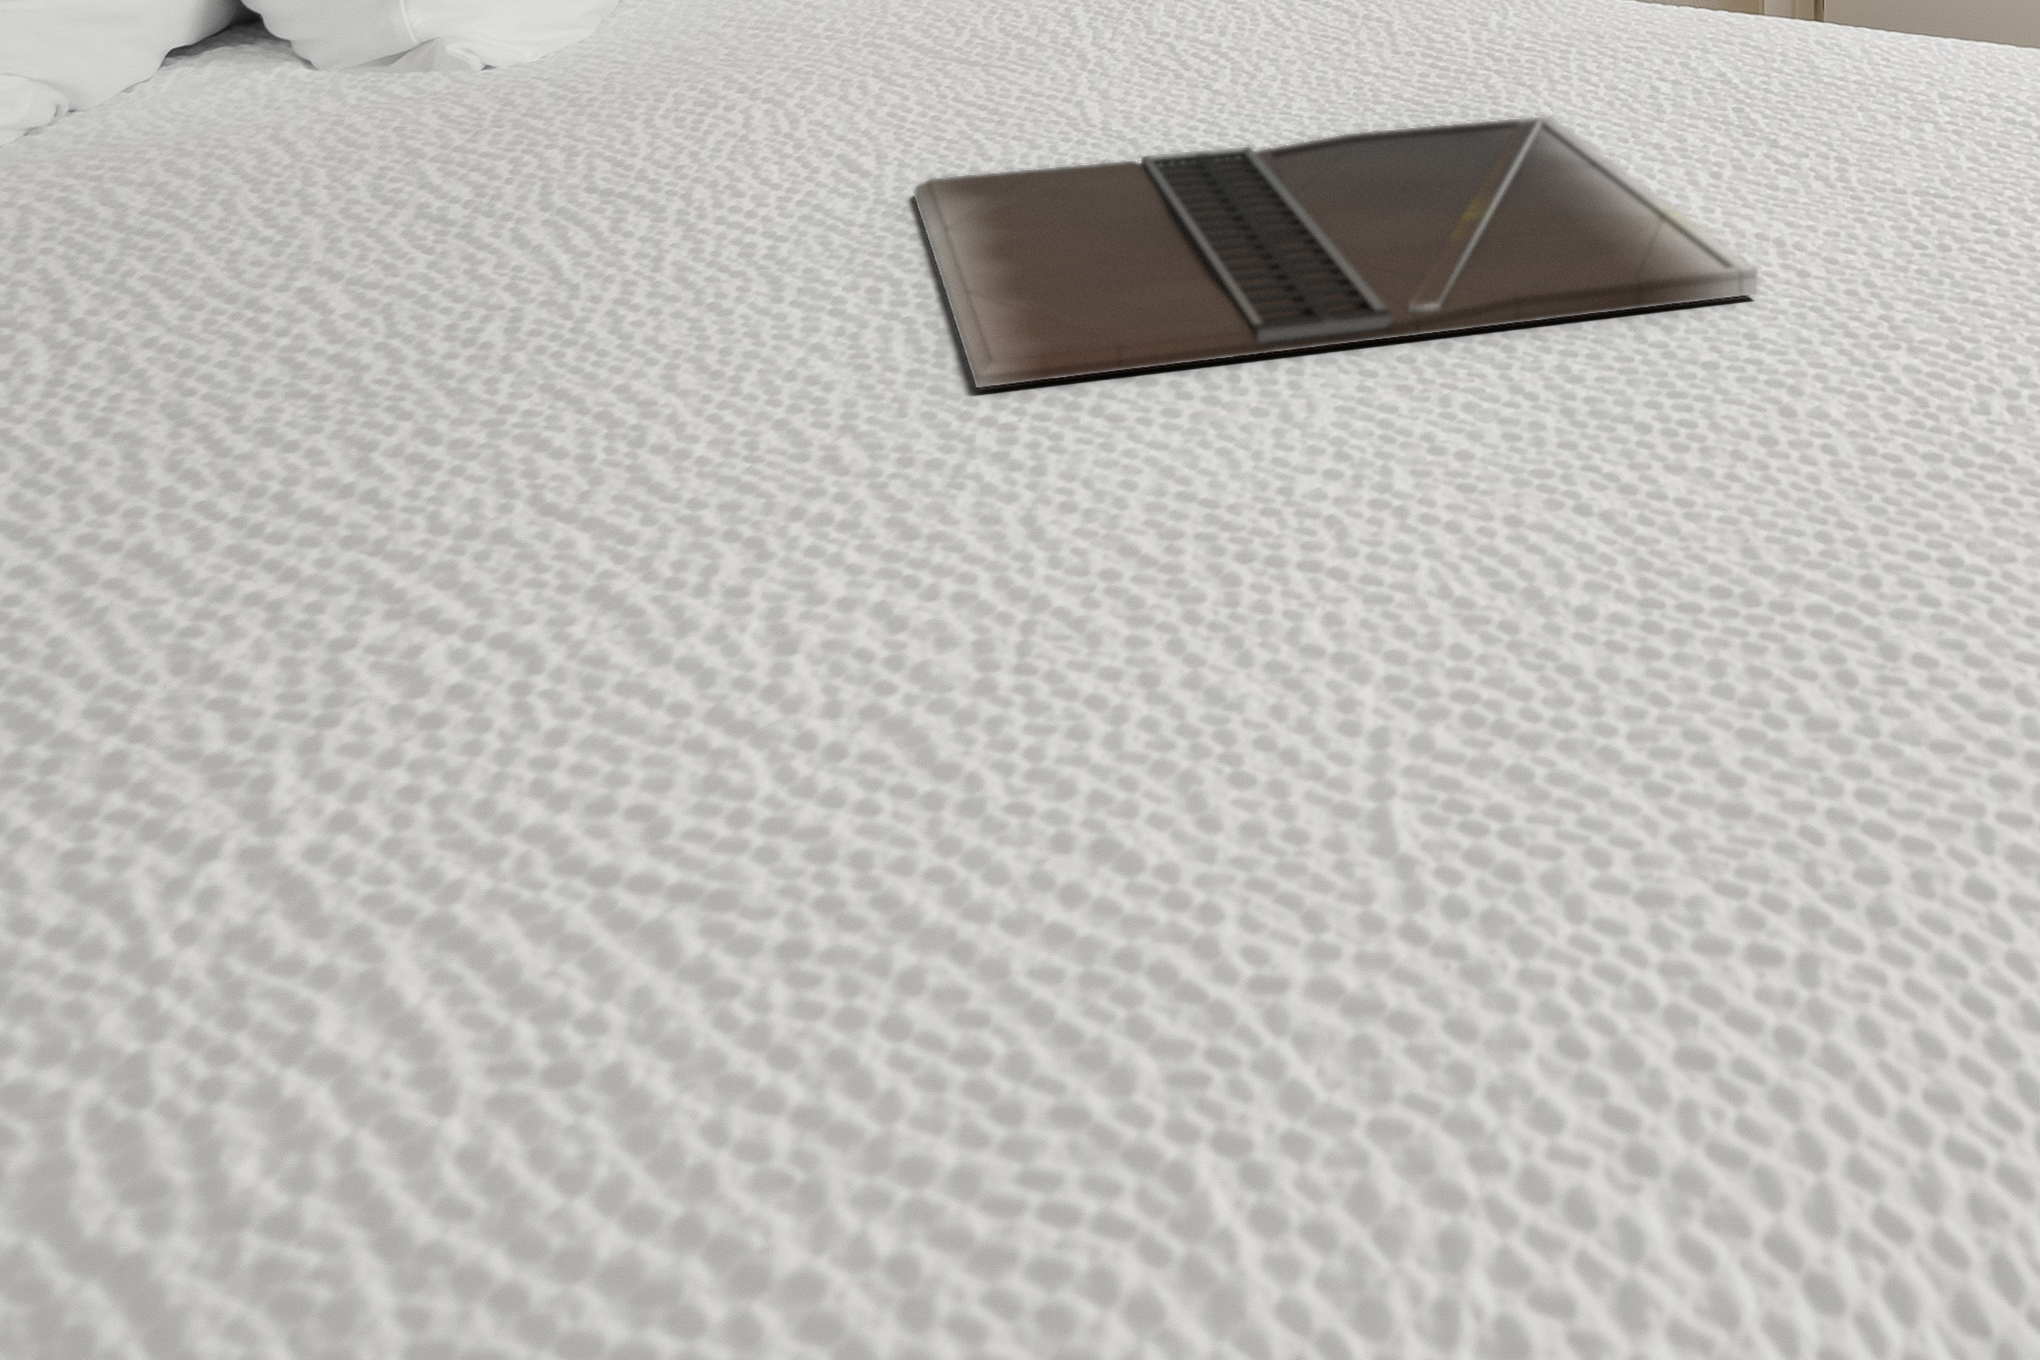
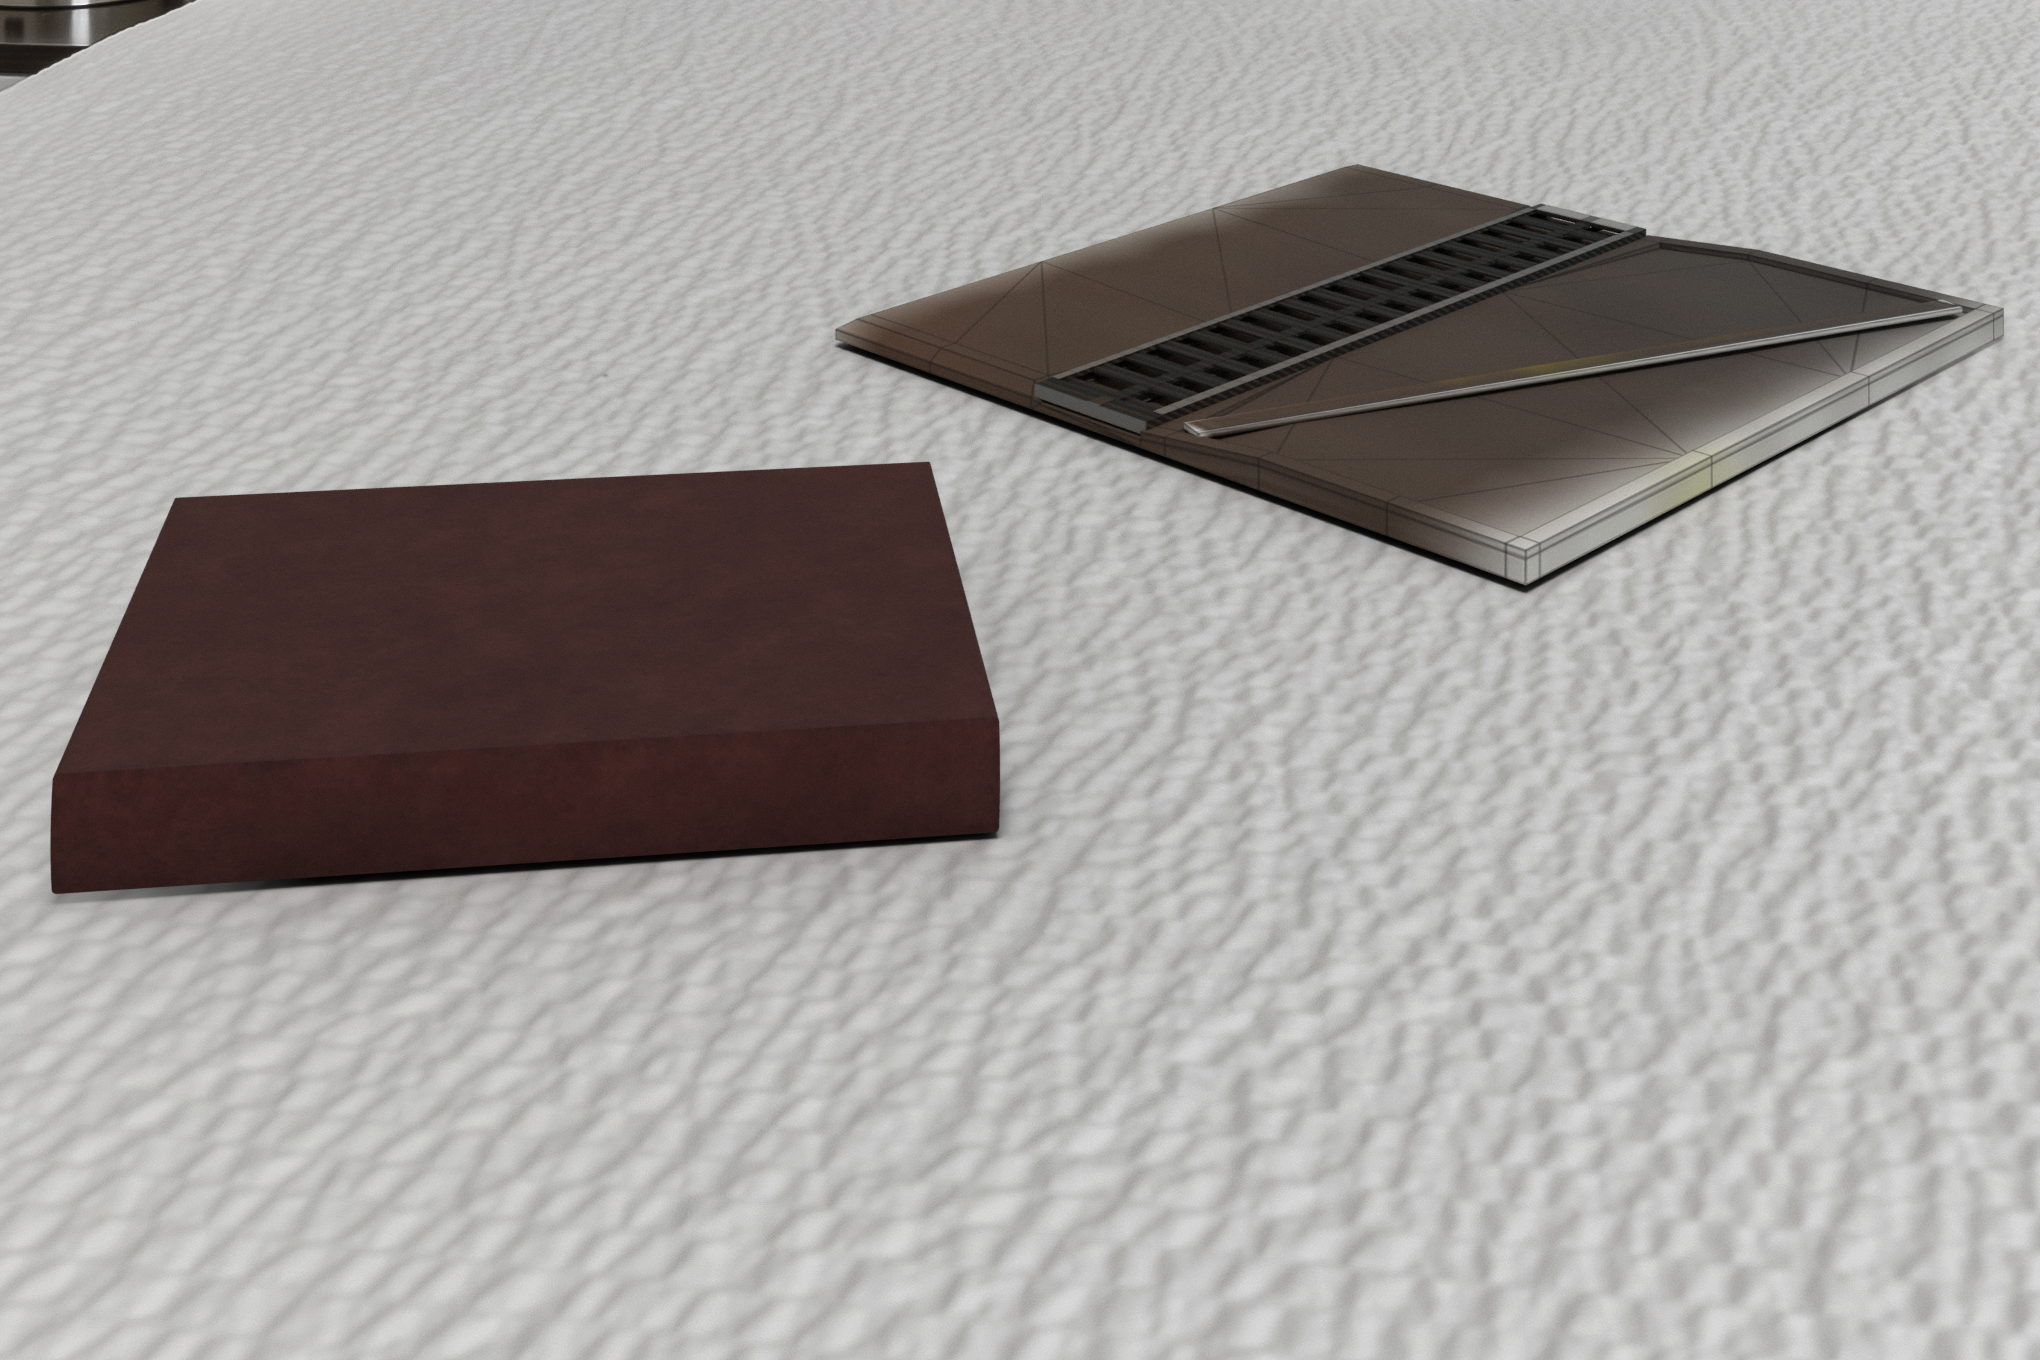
notebook: none [1161,344,1934,732] -> present [50,462,1000,894]

